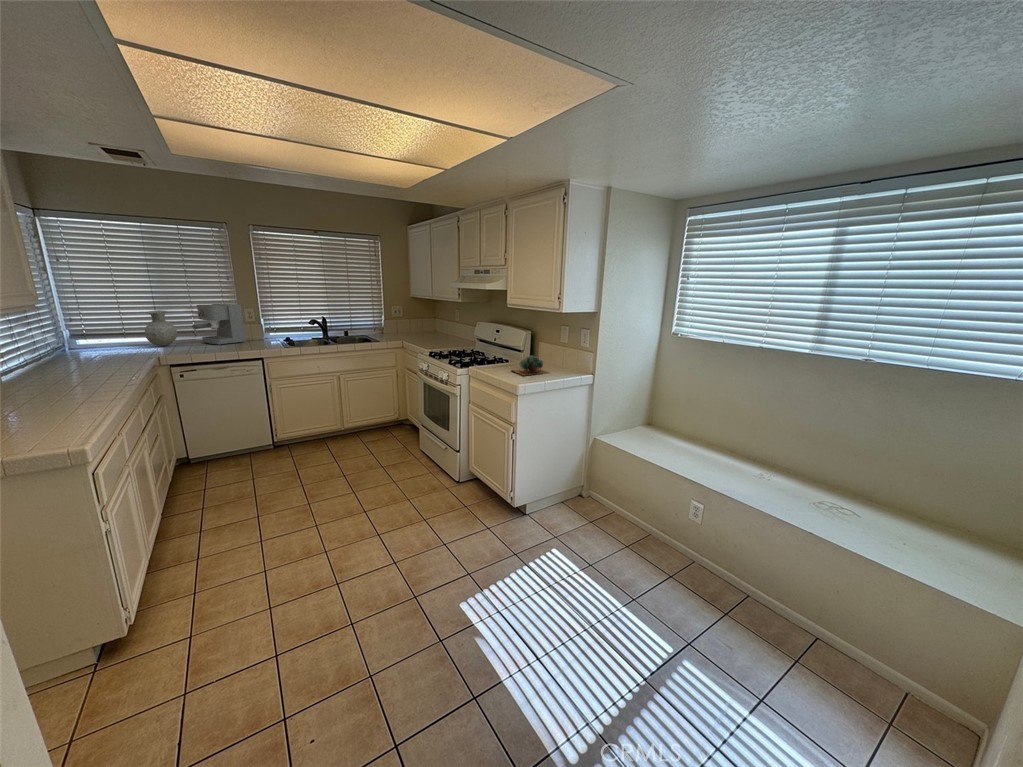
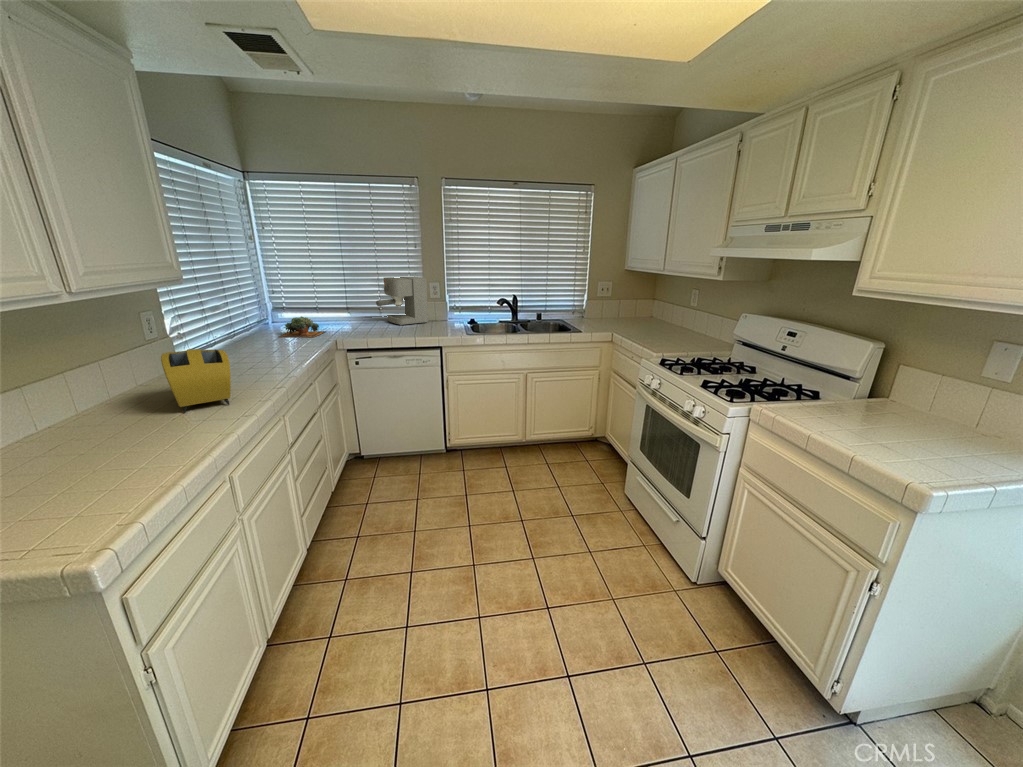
vase: present [145,310,178,346] -> none [333,283,364,323]
succulent plant: present [511,355,549,376] -> present [279,316,326,337]
toaster: none [27,357,99,401] -> present [161,349,231,413]

